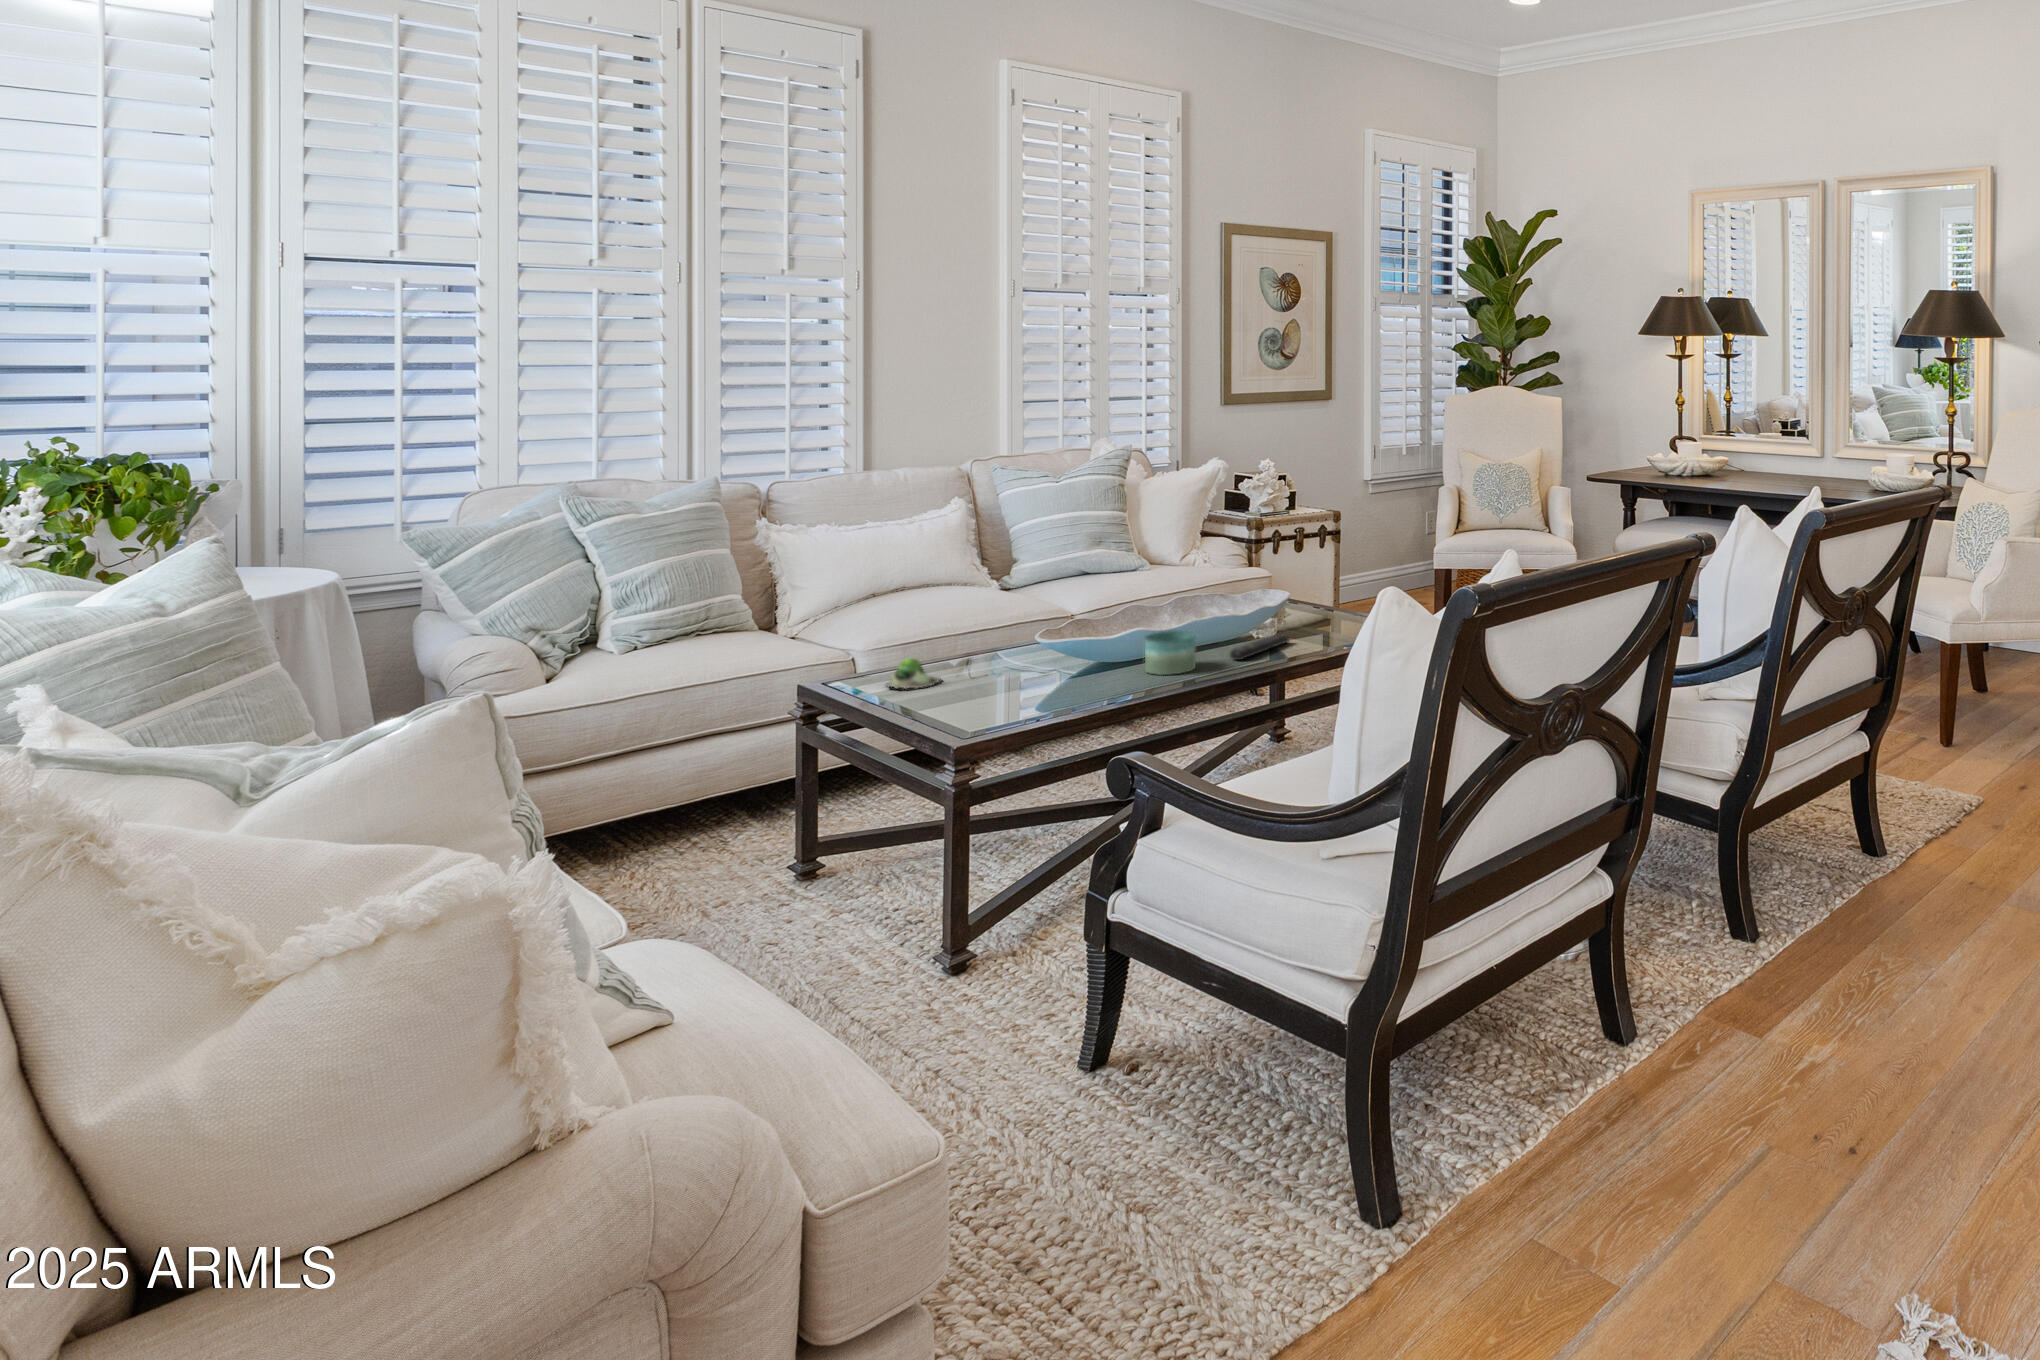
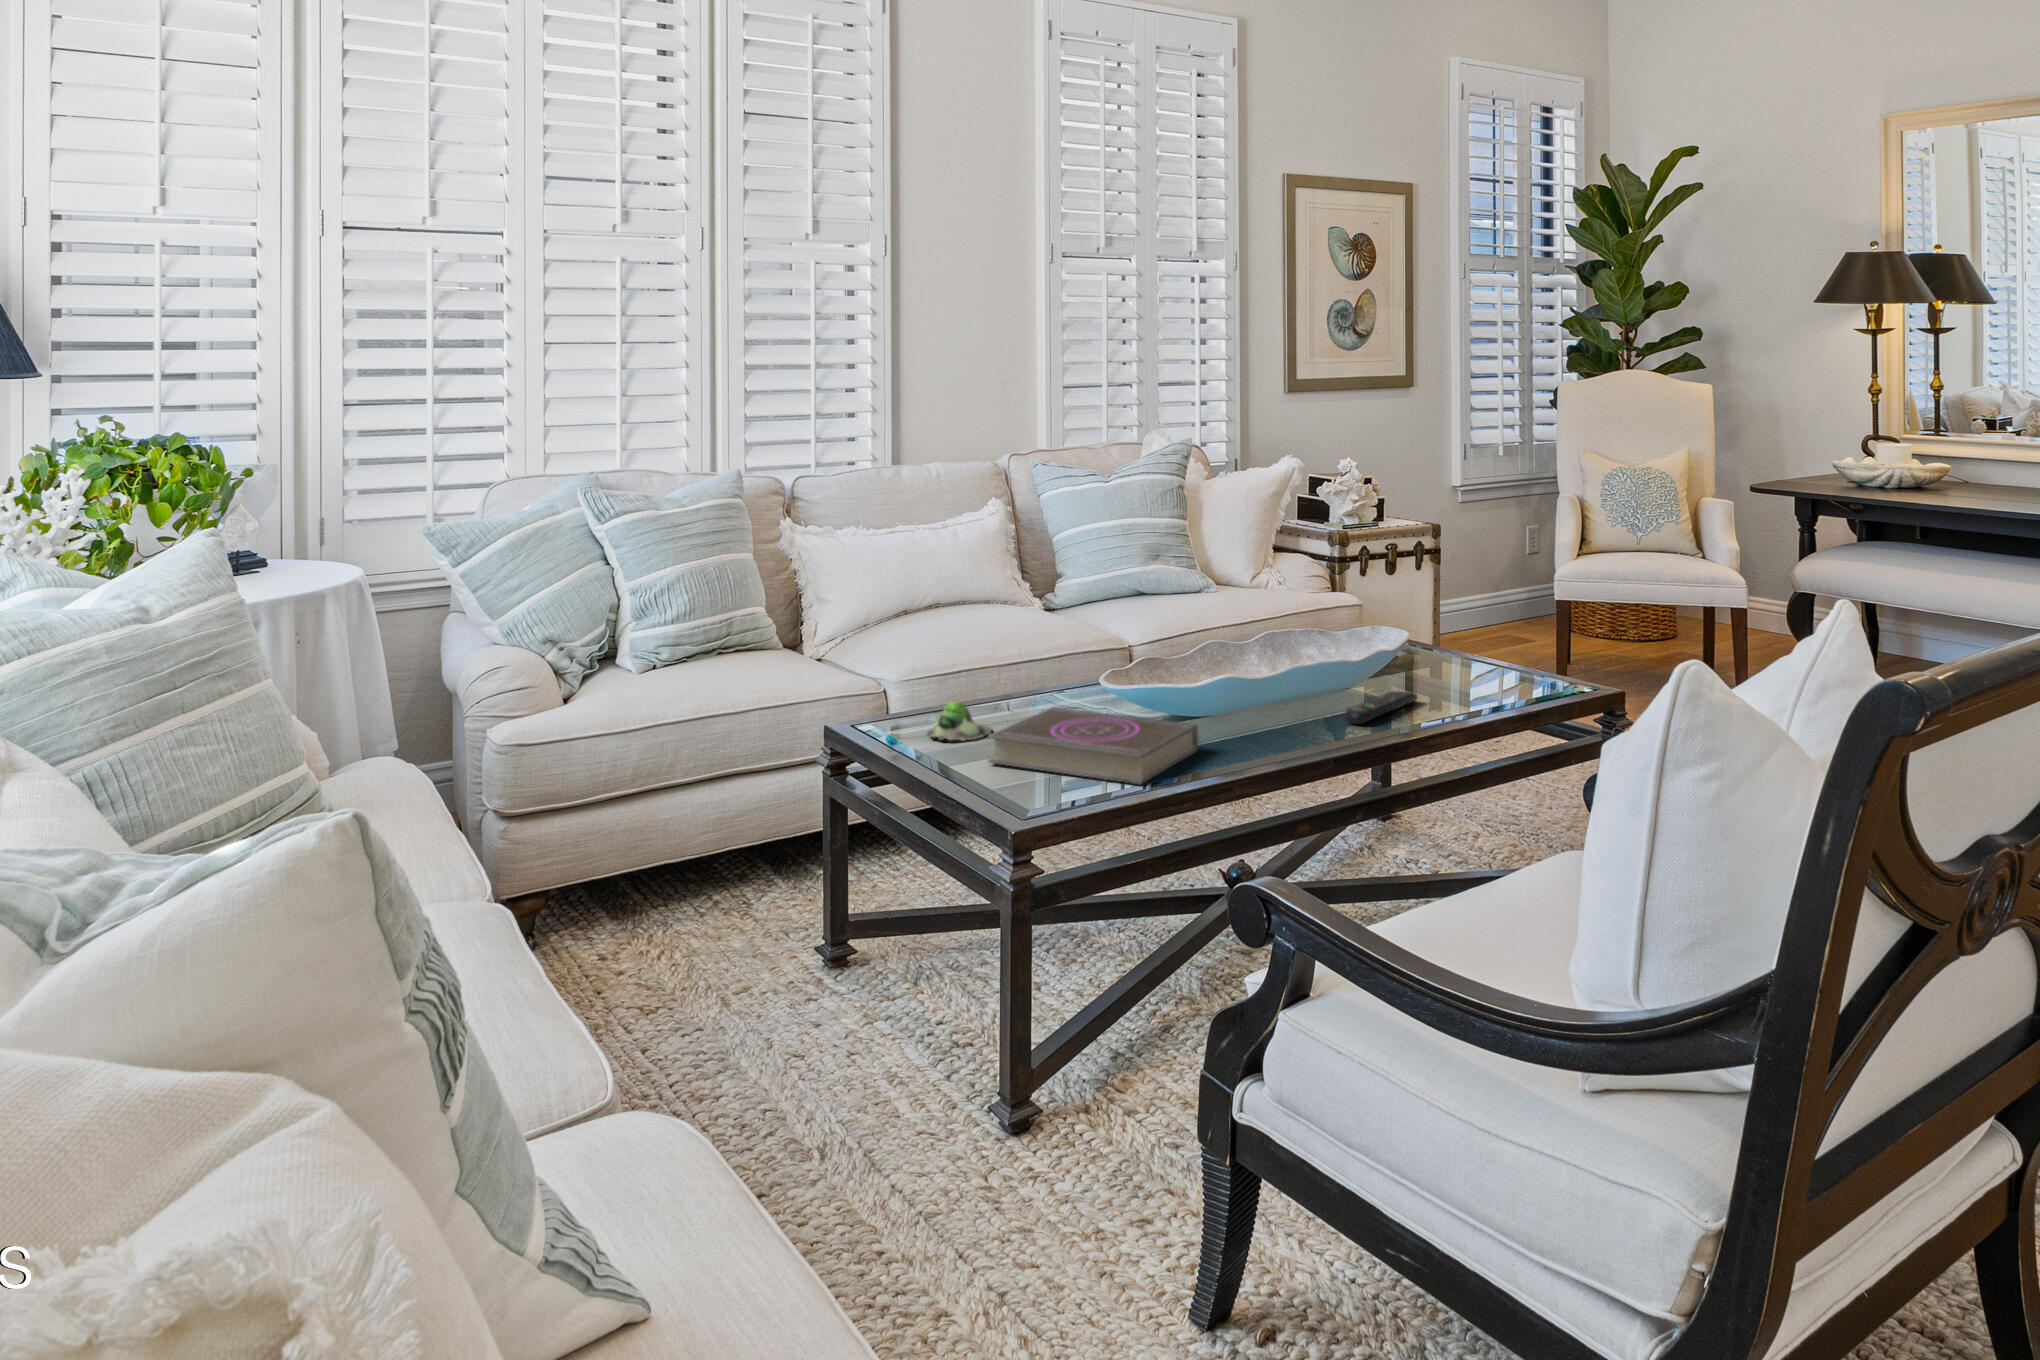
candle: present [1145,631,1195,675] -> none [1239,682,1302,741]
book: none [936,658,1111,709] -> present [988,707,1198,784]

